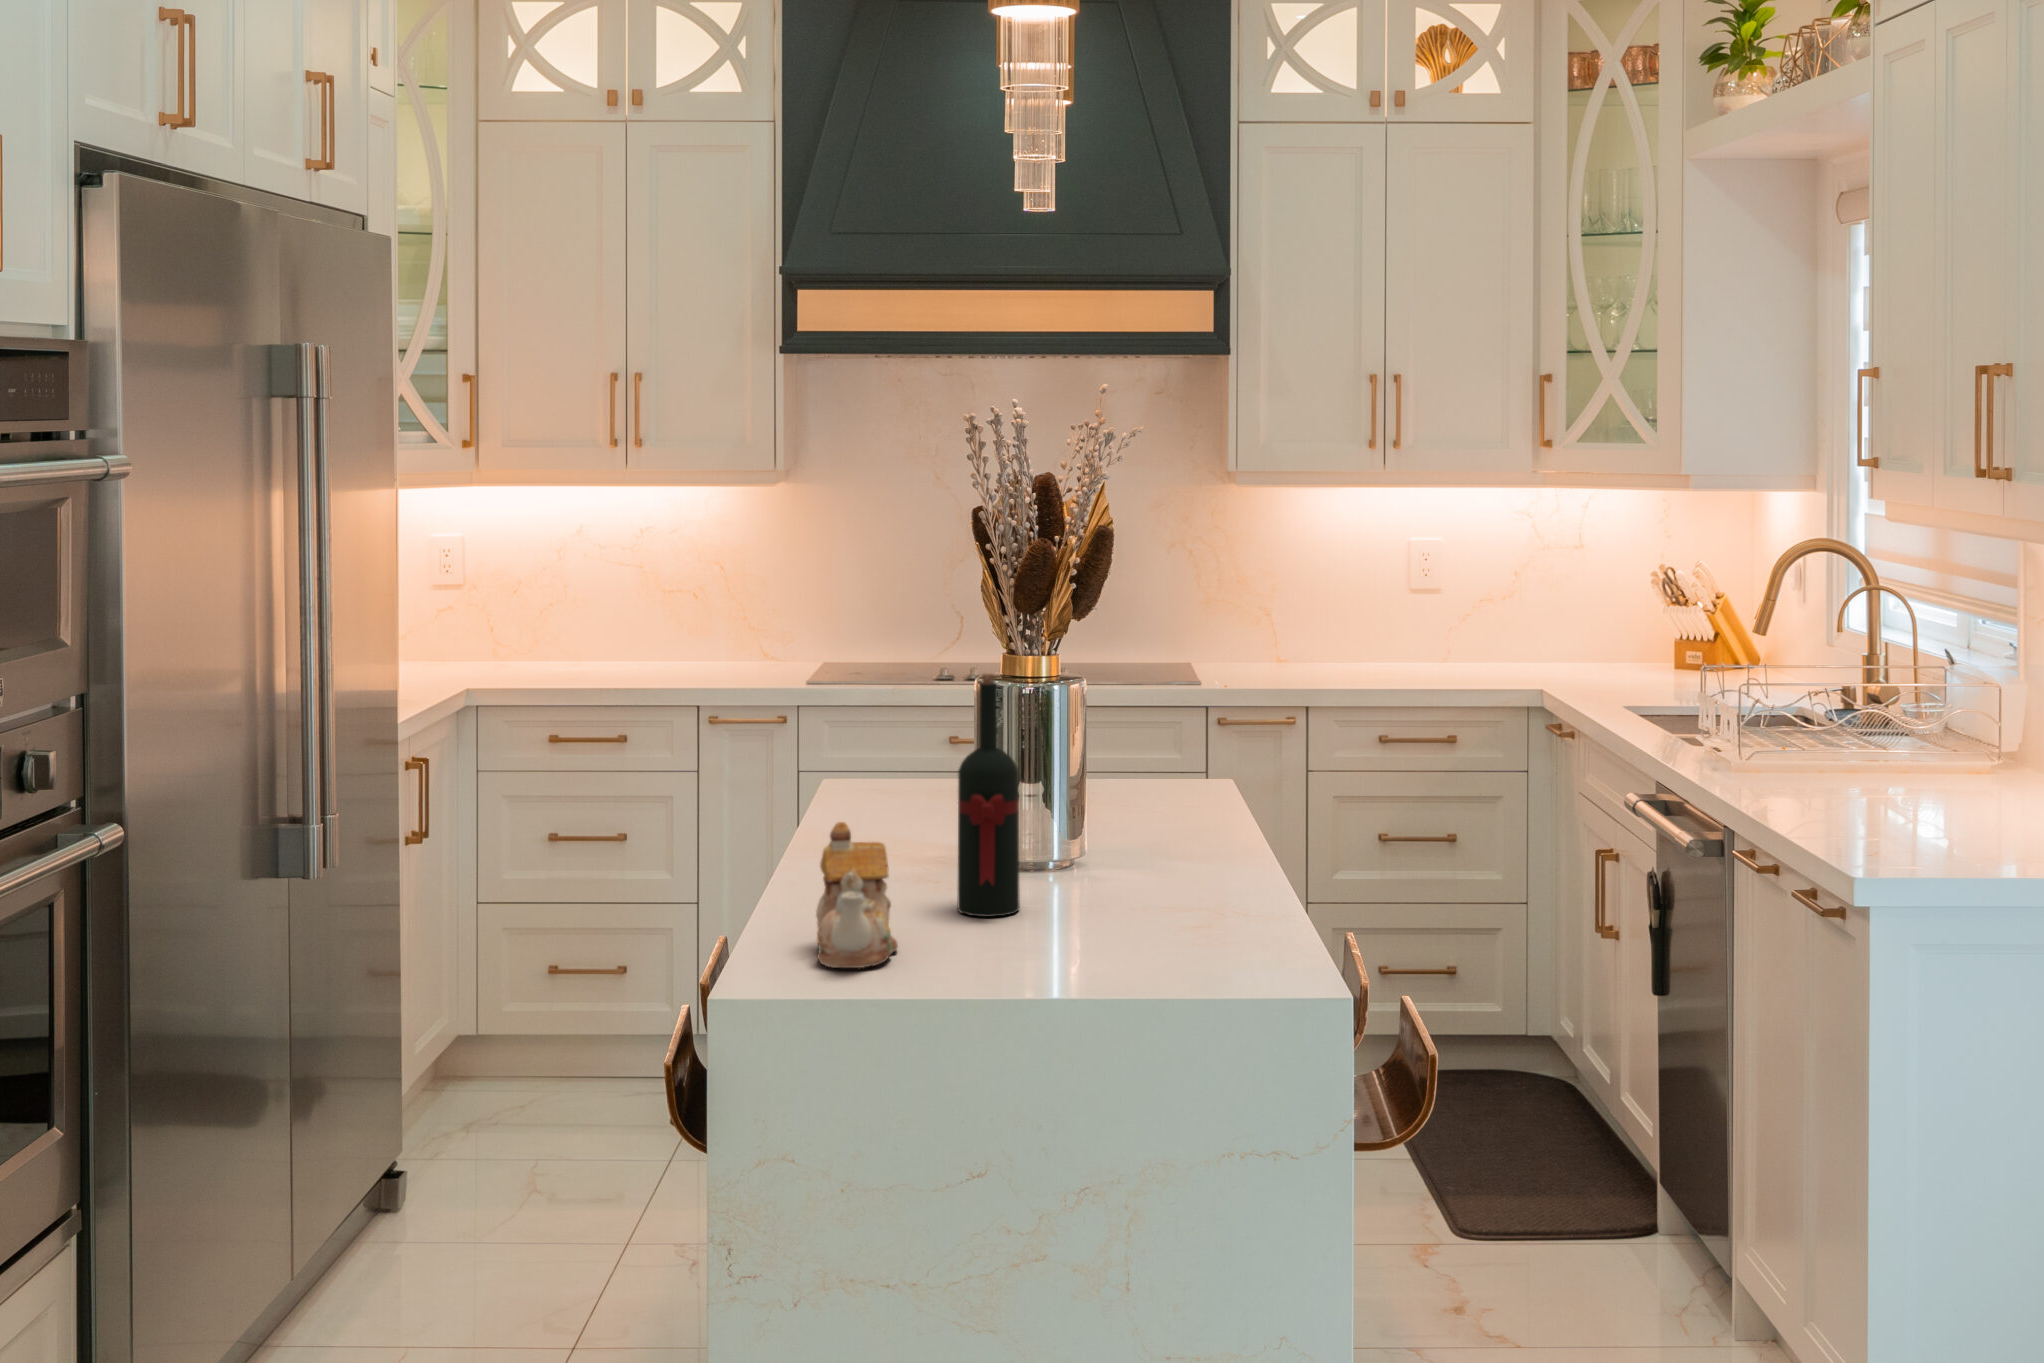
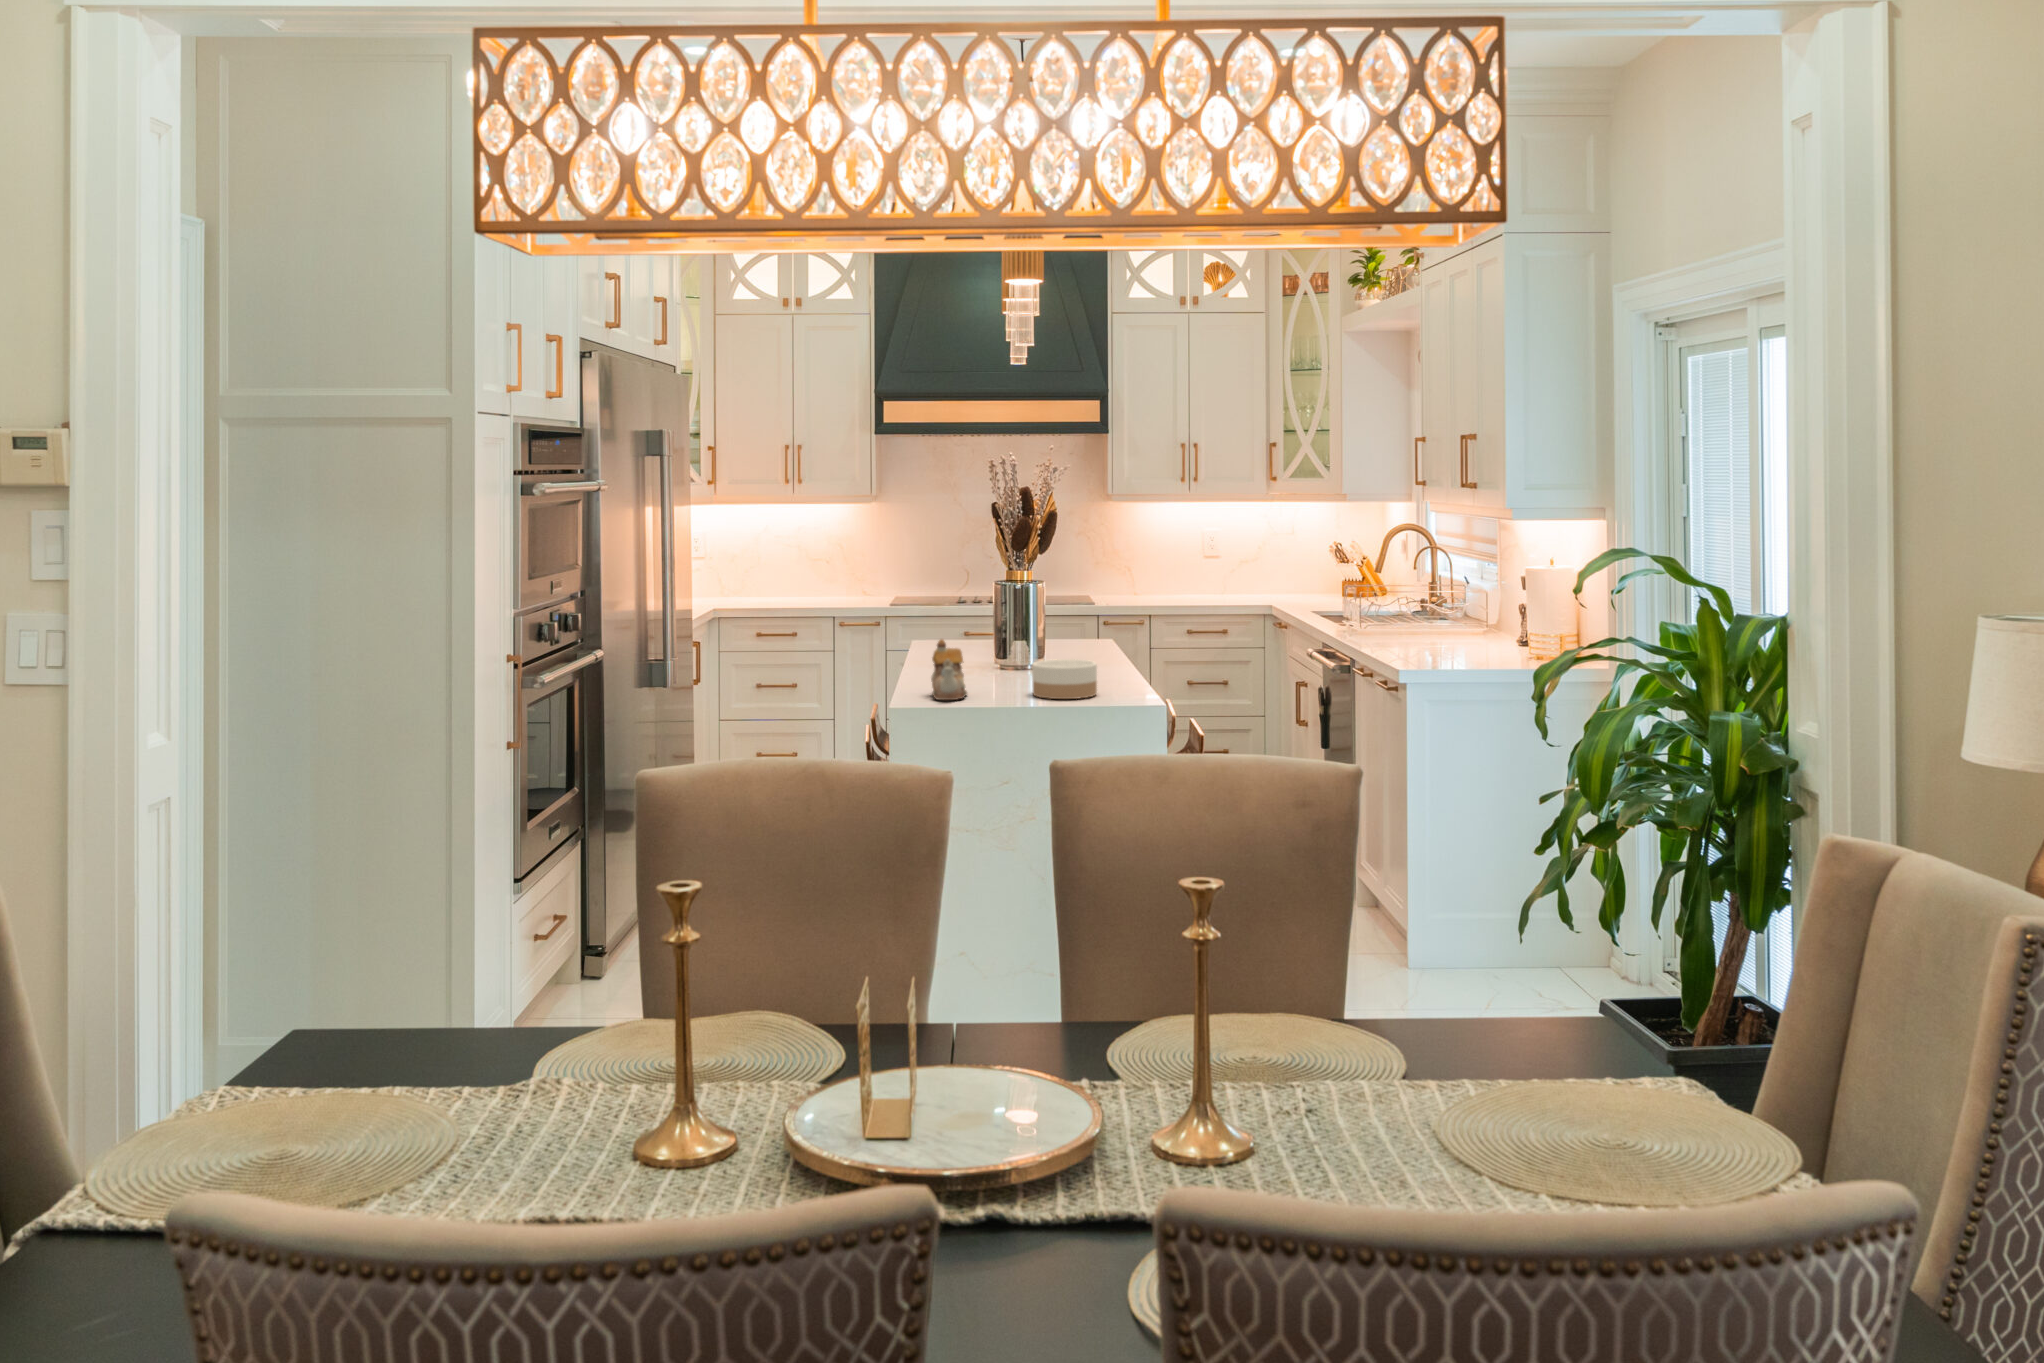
wine bottle: present [957,673,1020,917] -> none [990,577,1019,685]
bowl: none [1045,865,1192,968] -> present [1032,659,1097,699]

